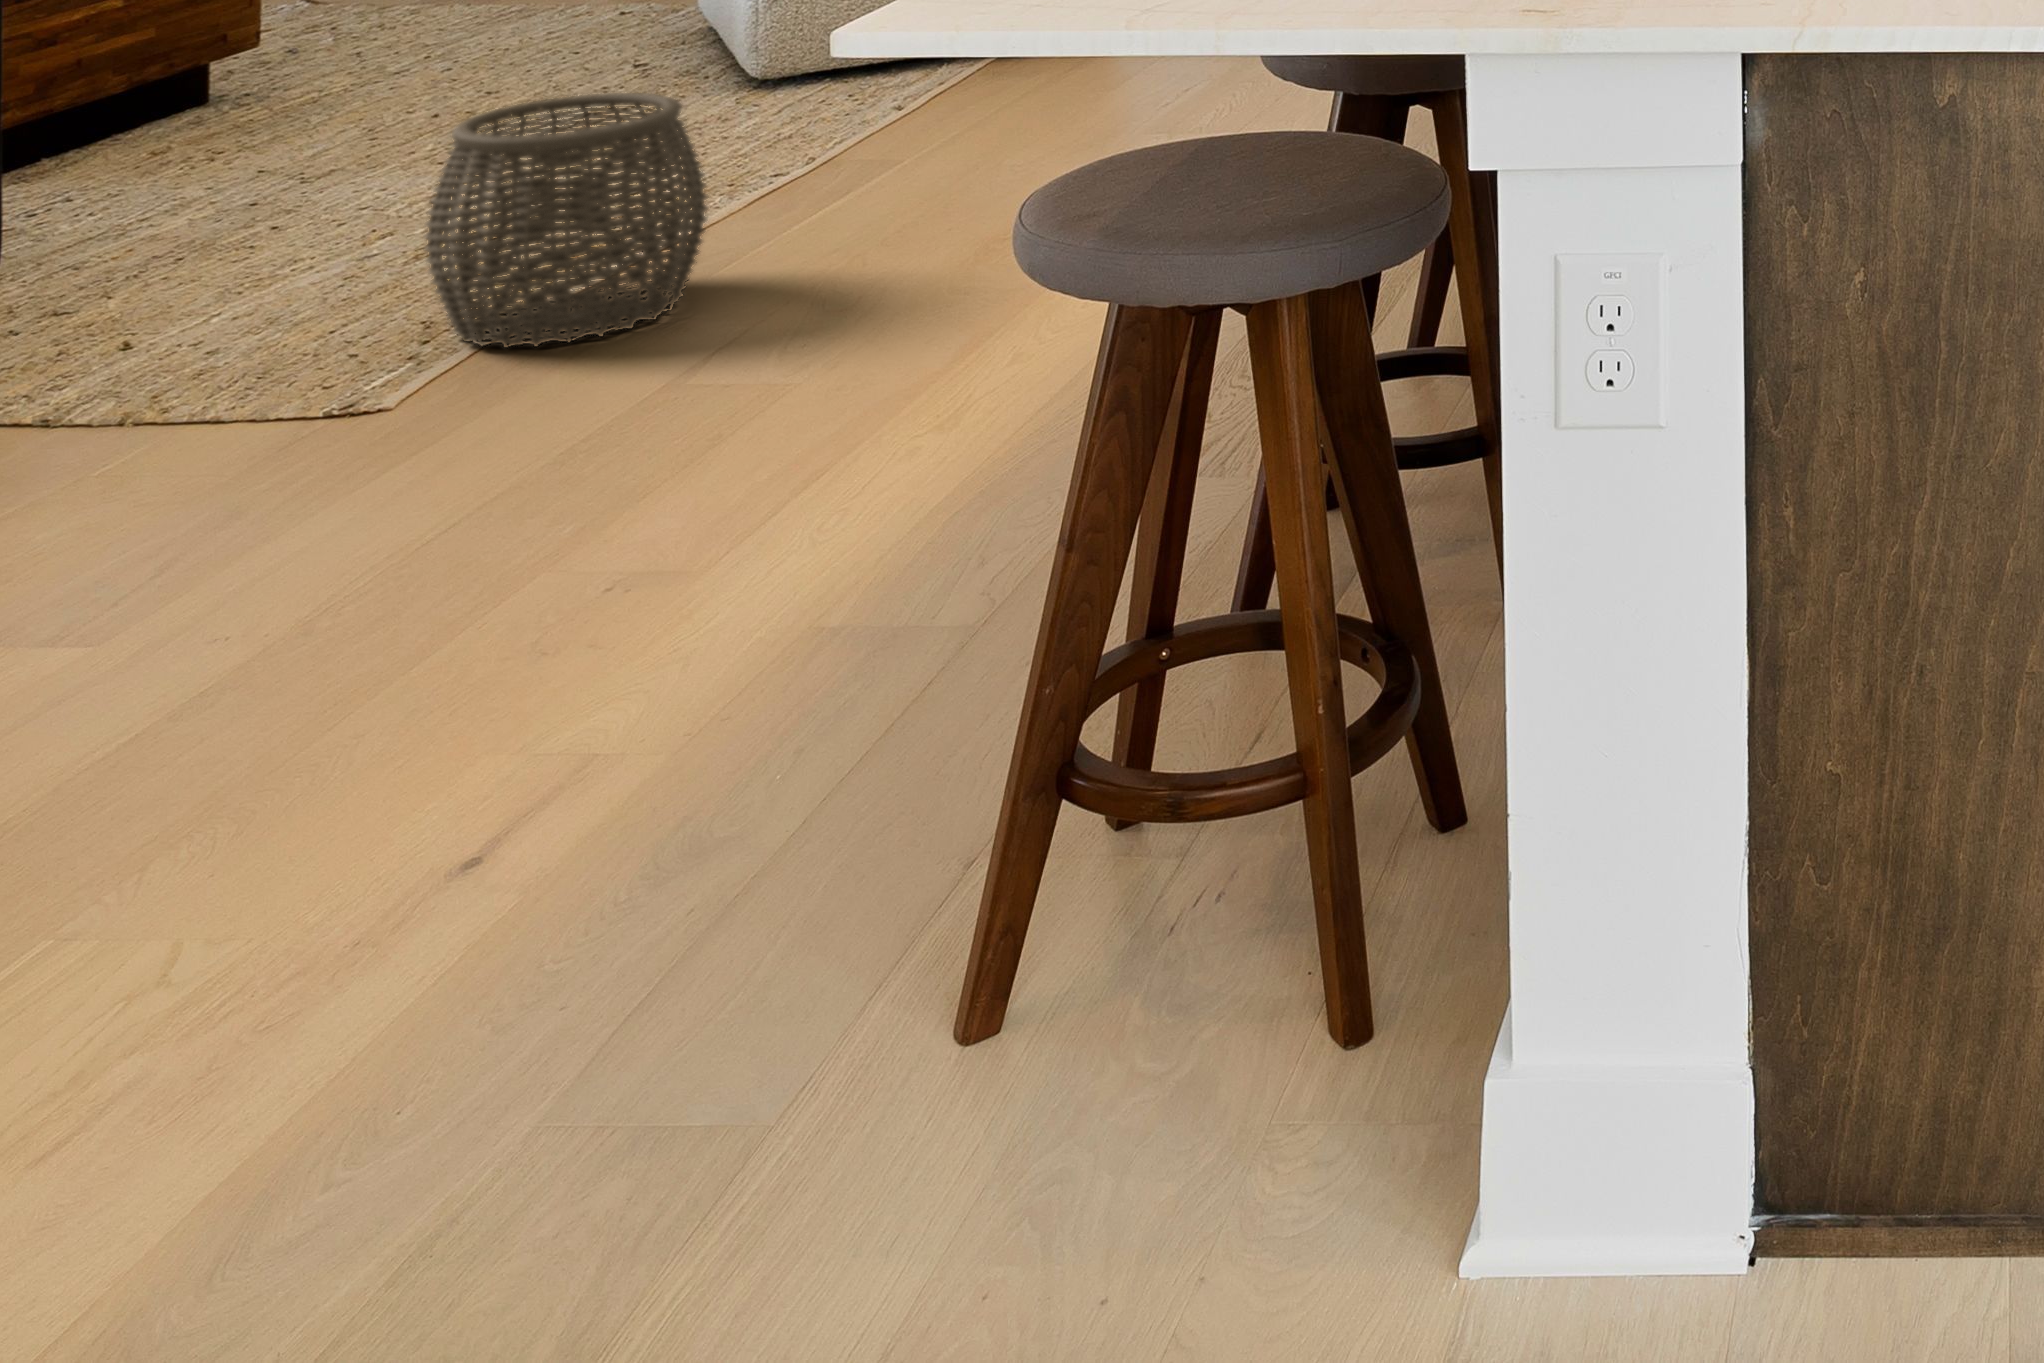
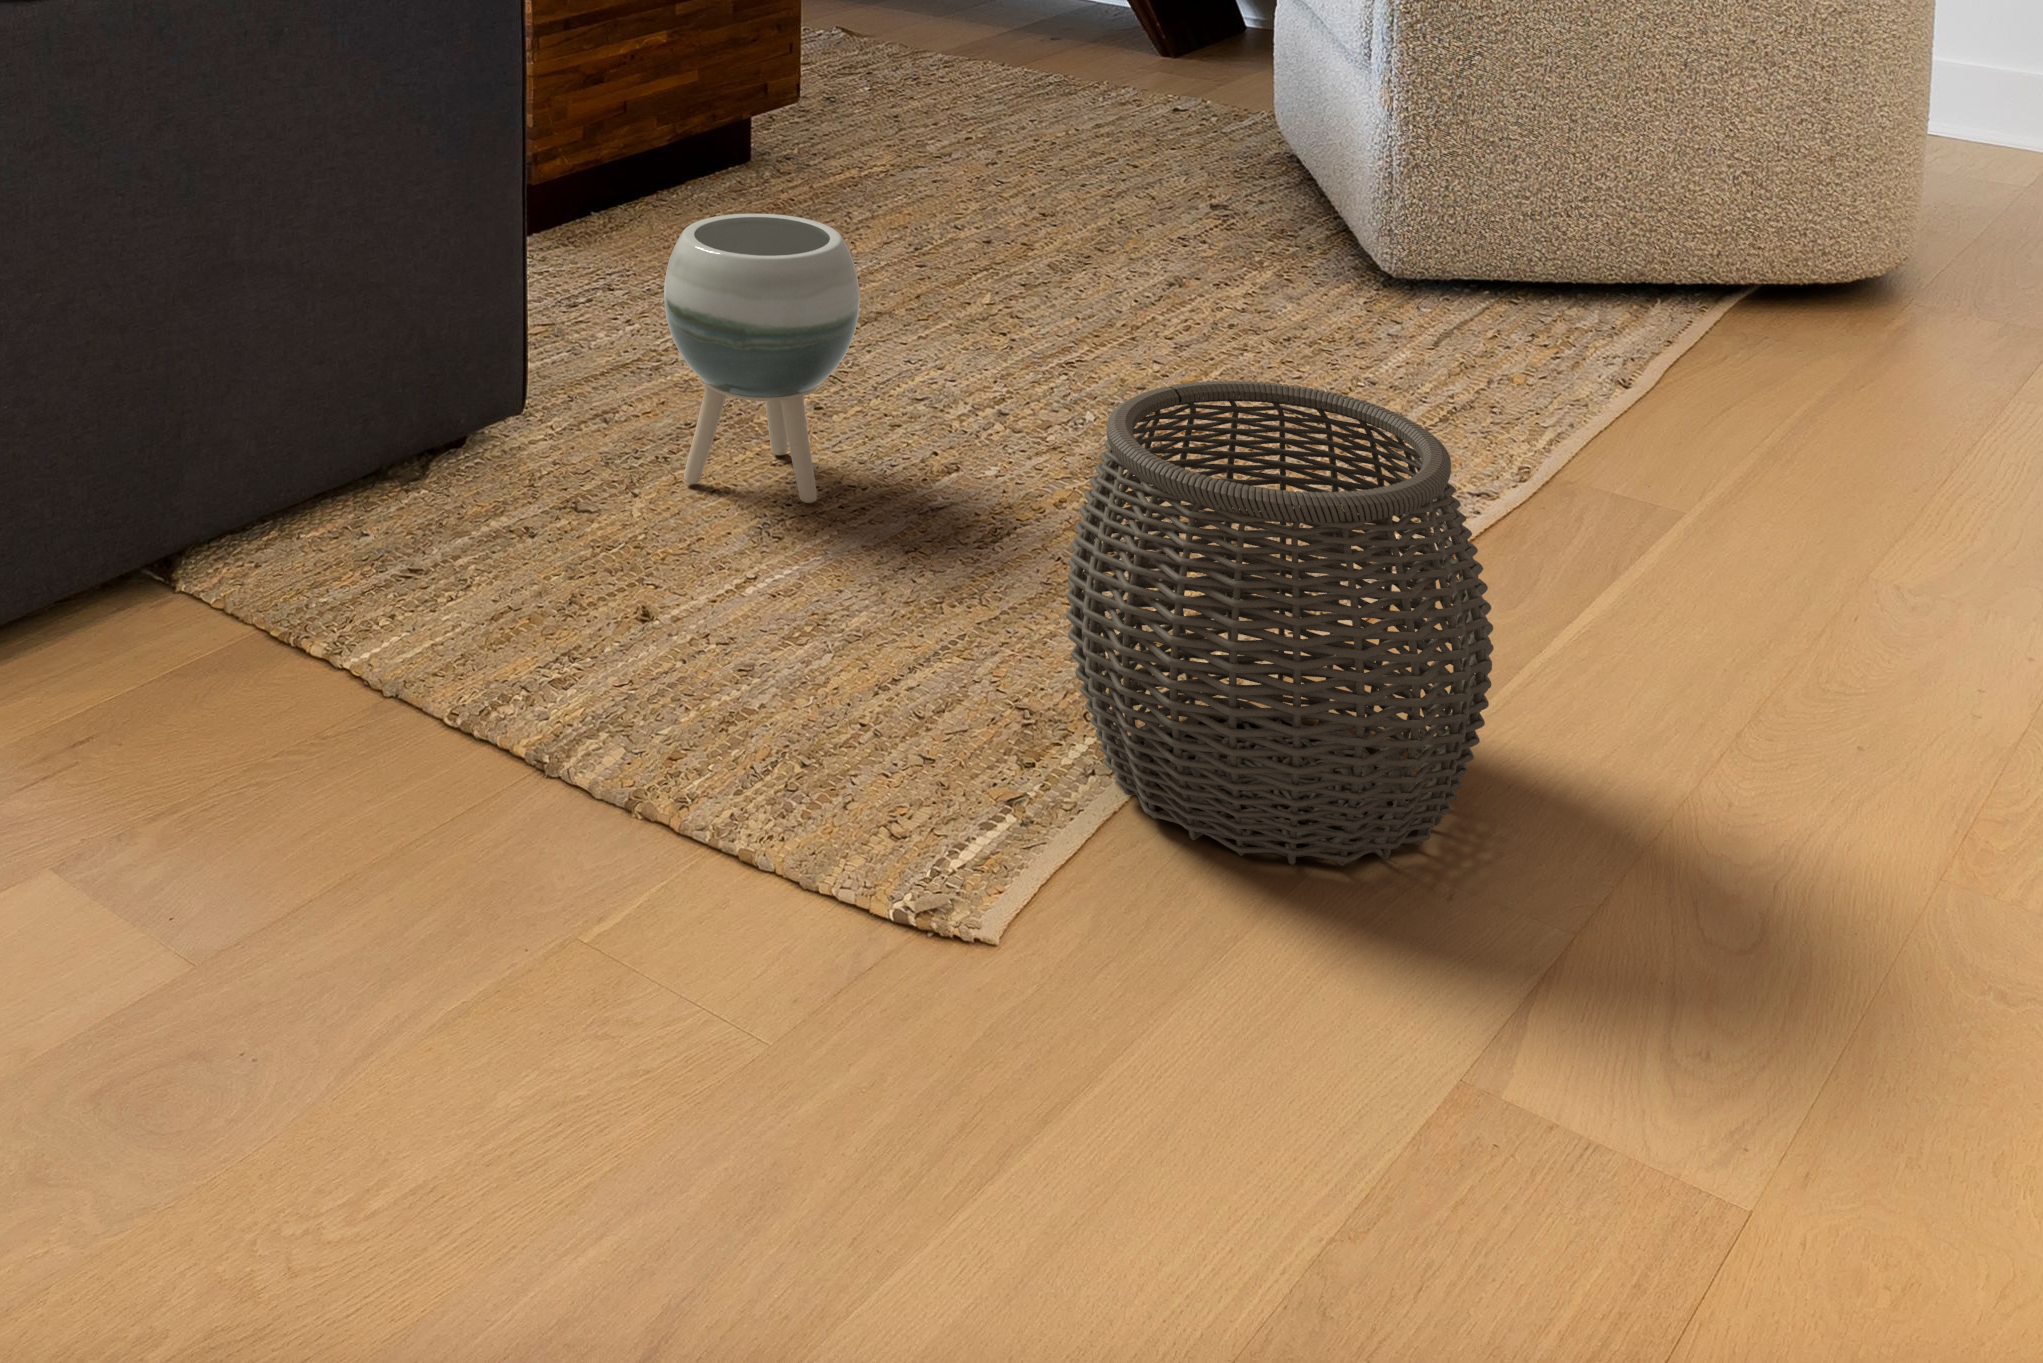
planter: none [104,81,284,284] -> present [664,213,860,503]

